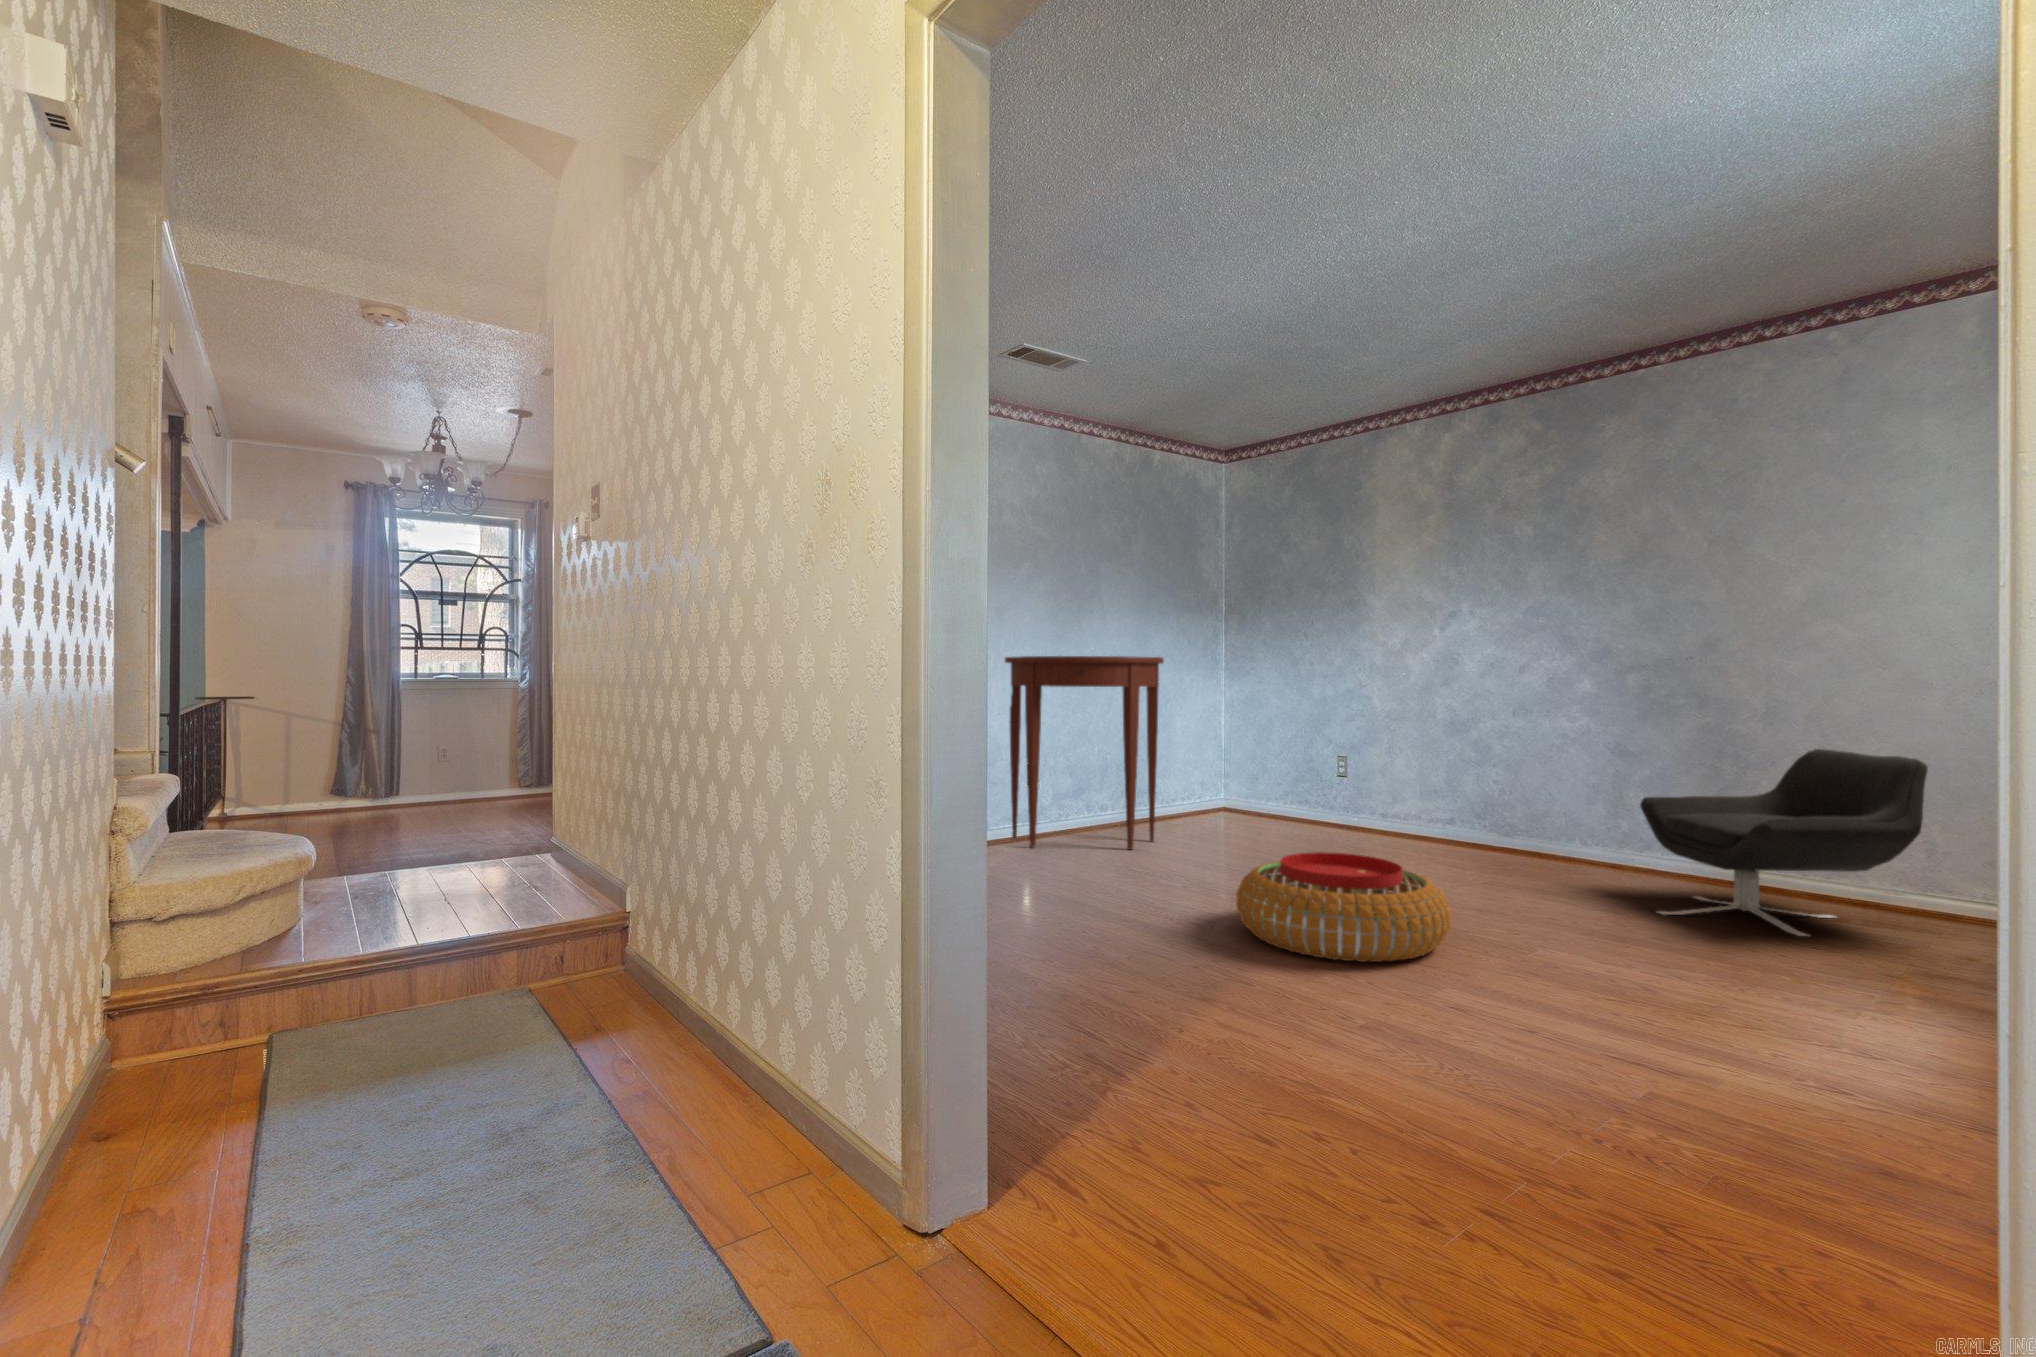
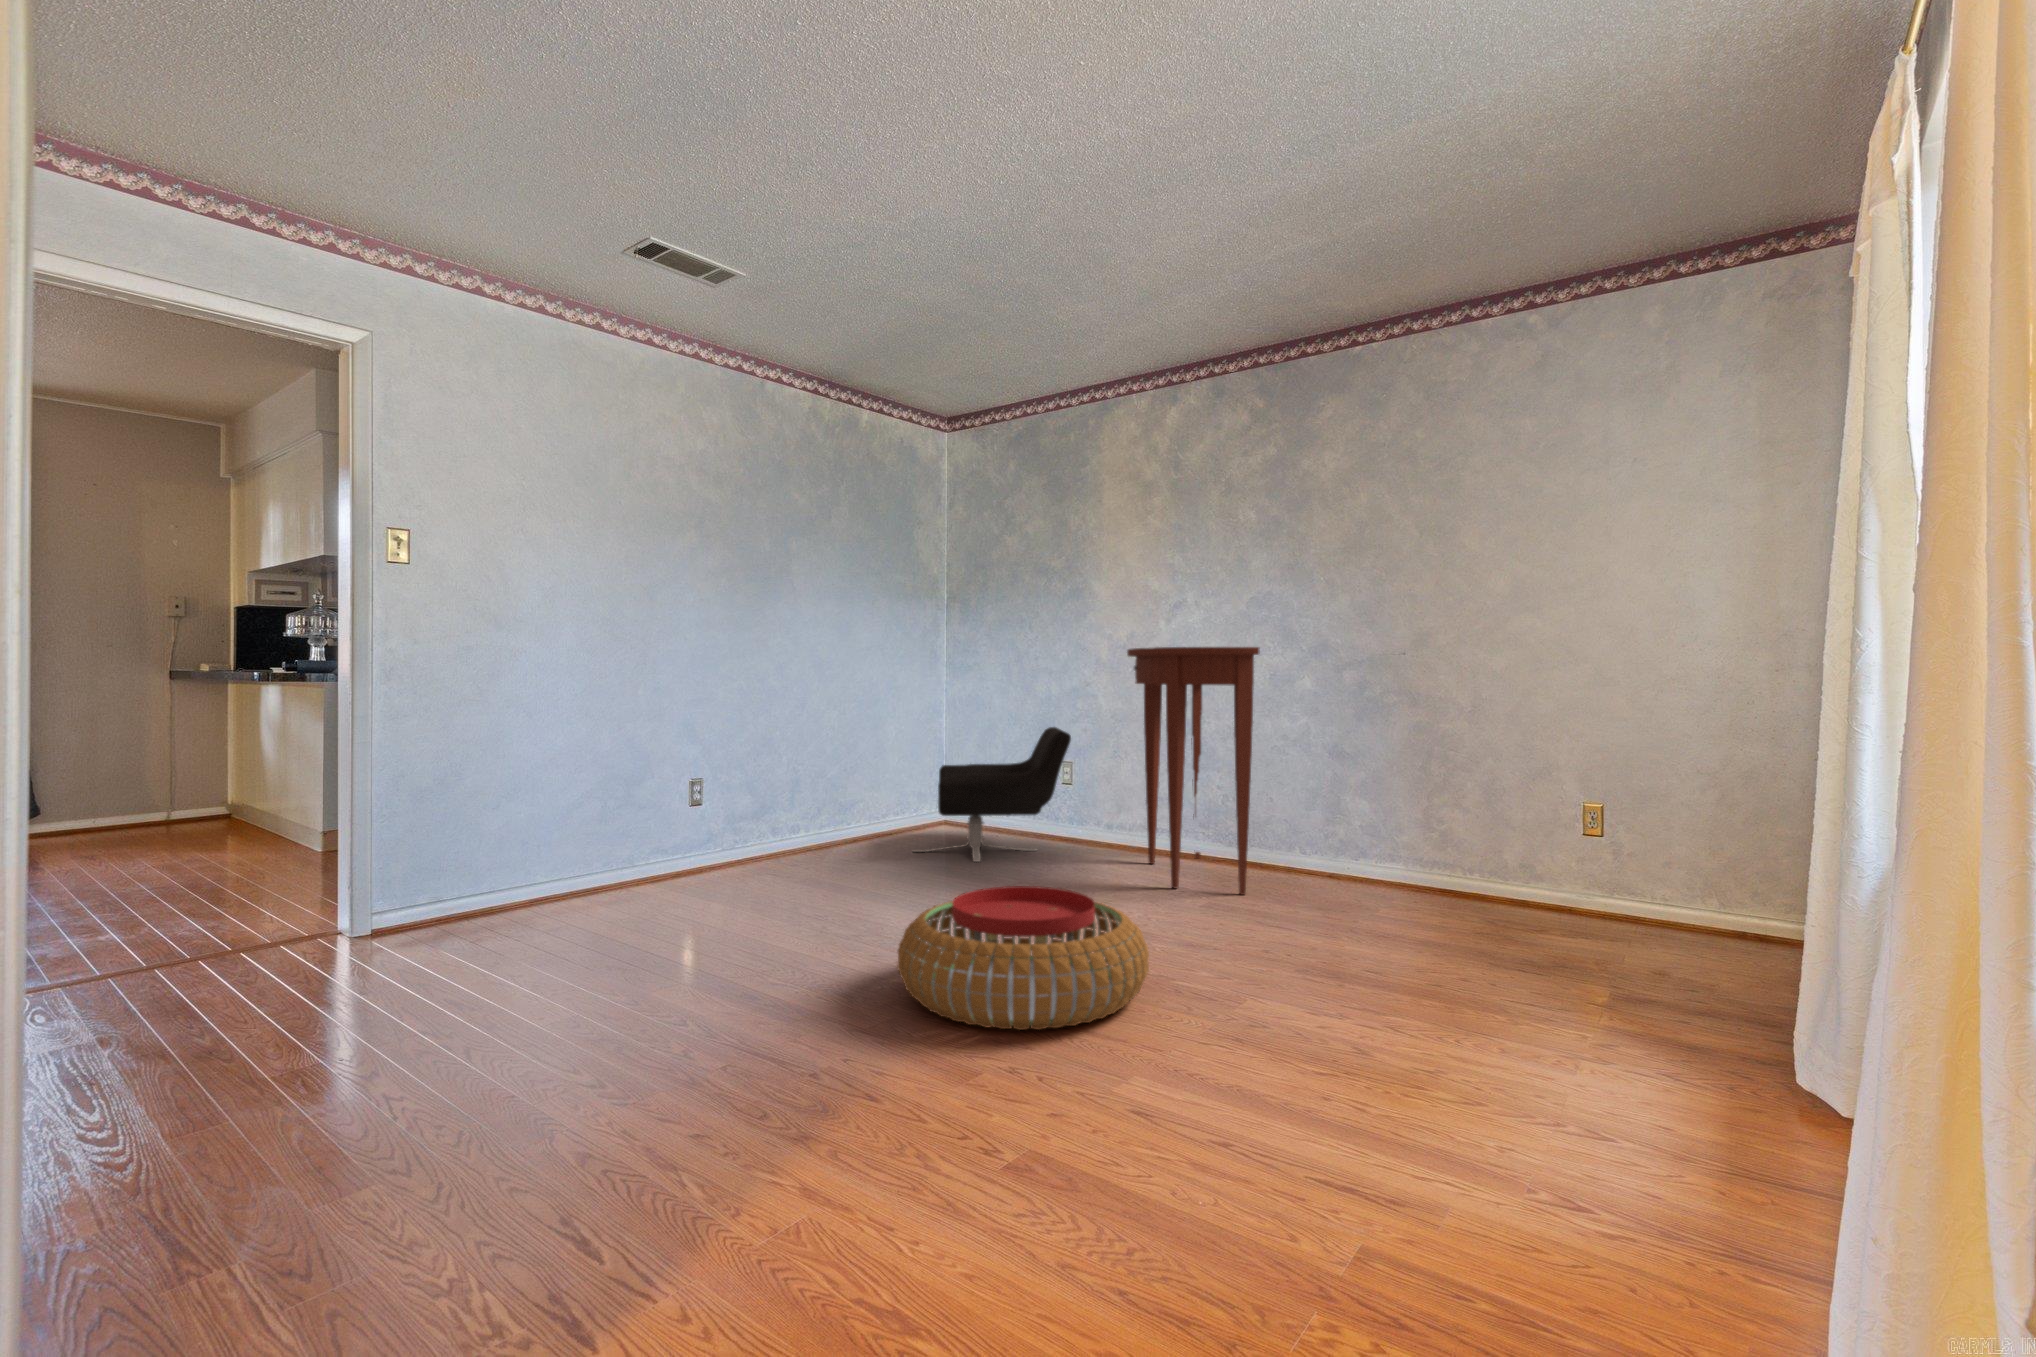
console table: present [1005,656,1164,850] -> present [1127,647,1260,895]
lounge chair: present [1640,749,1928,936] -> present [914,727,1071,862]

